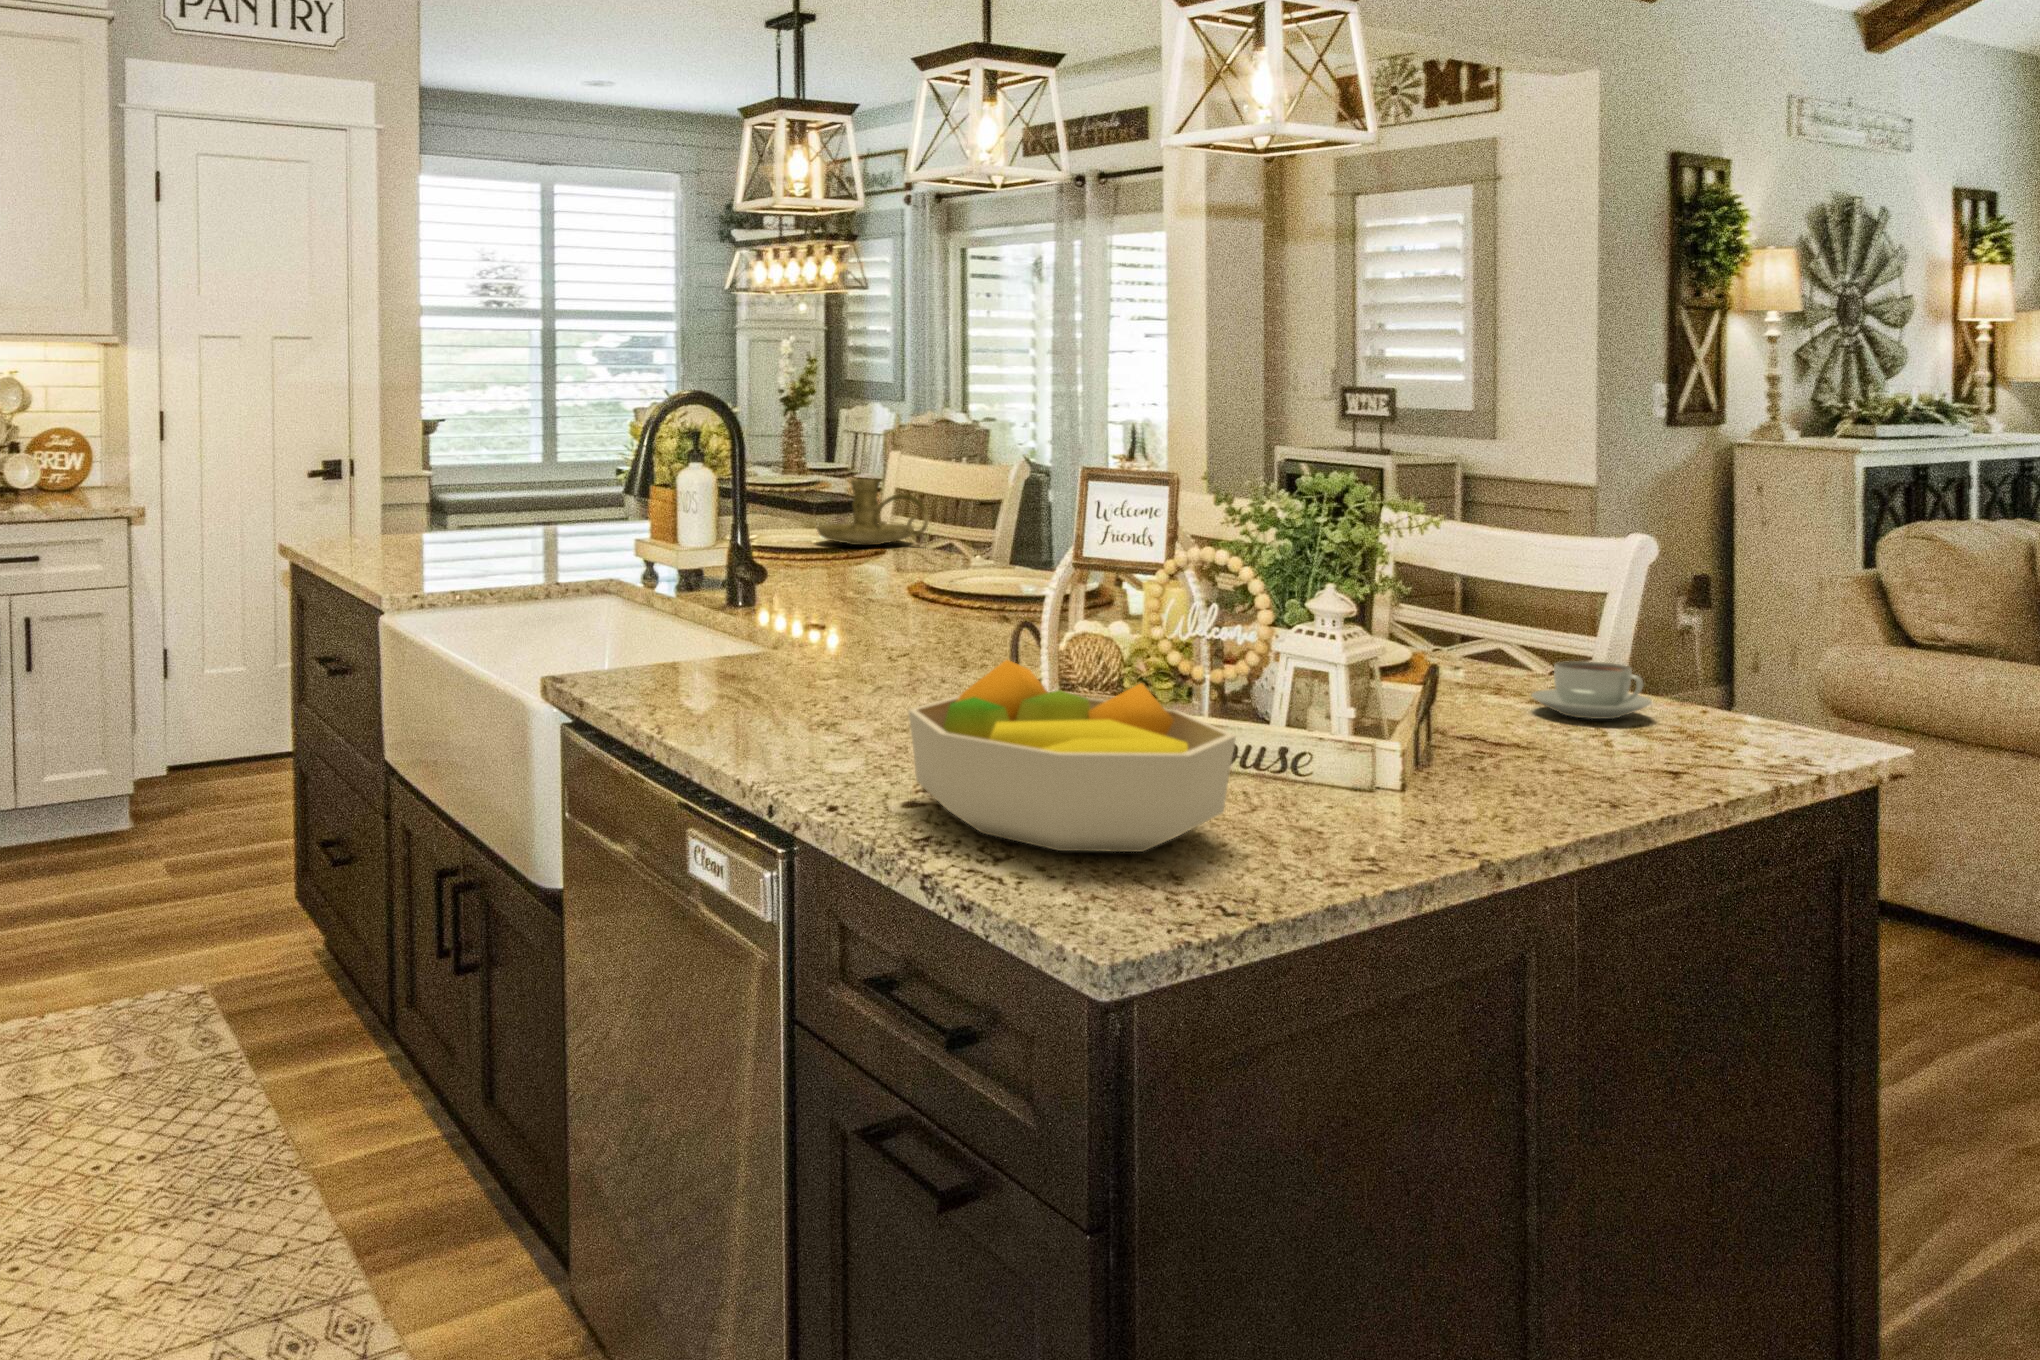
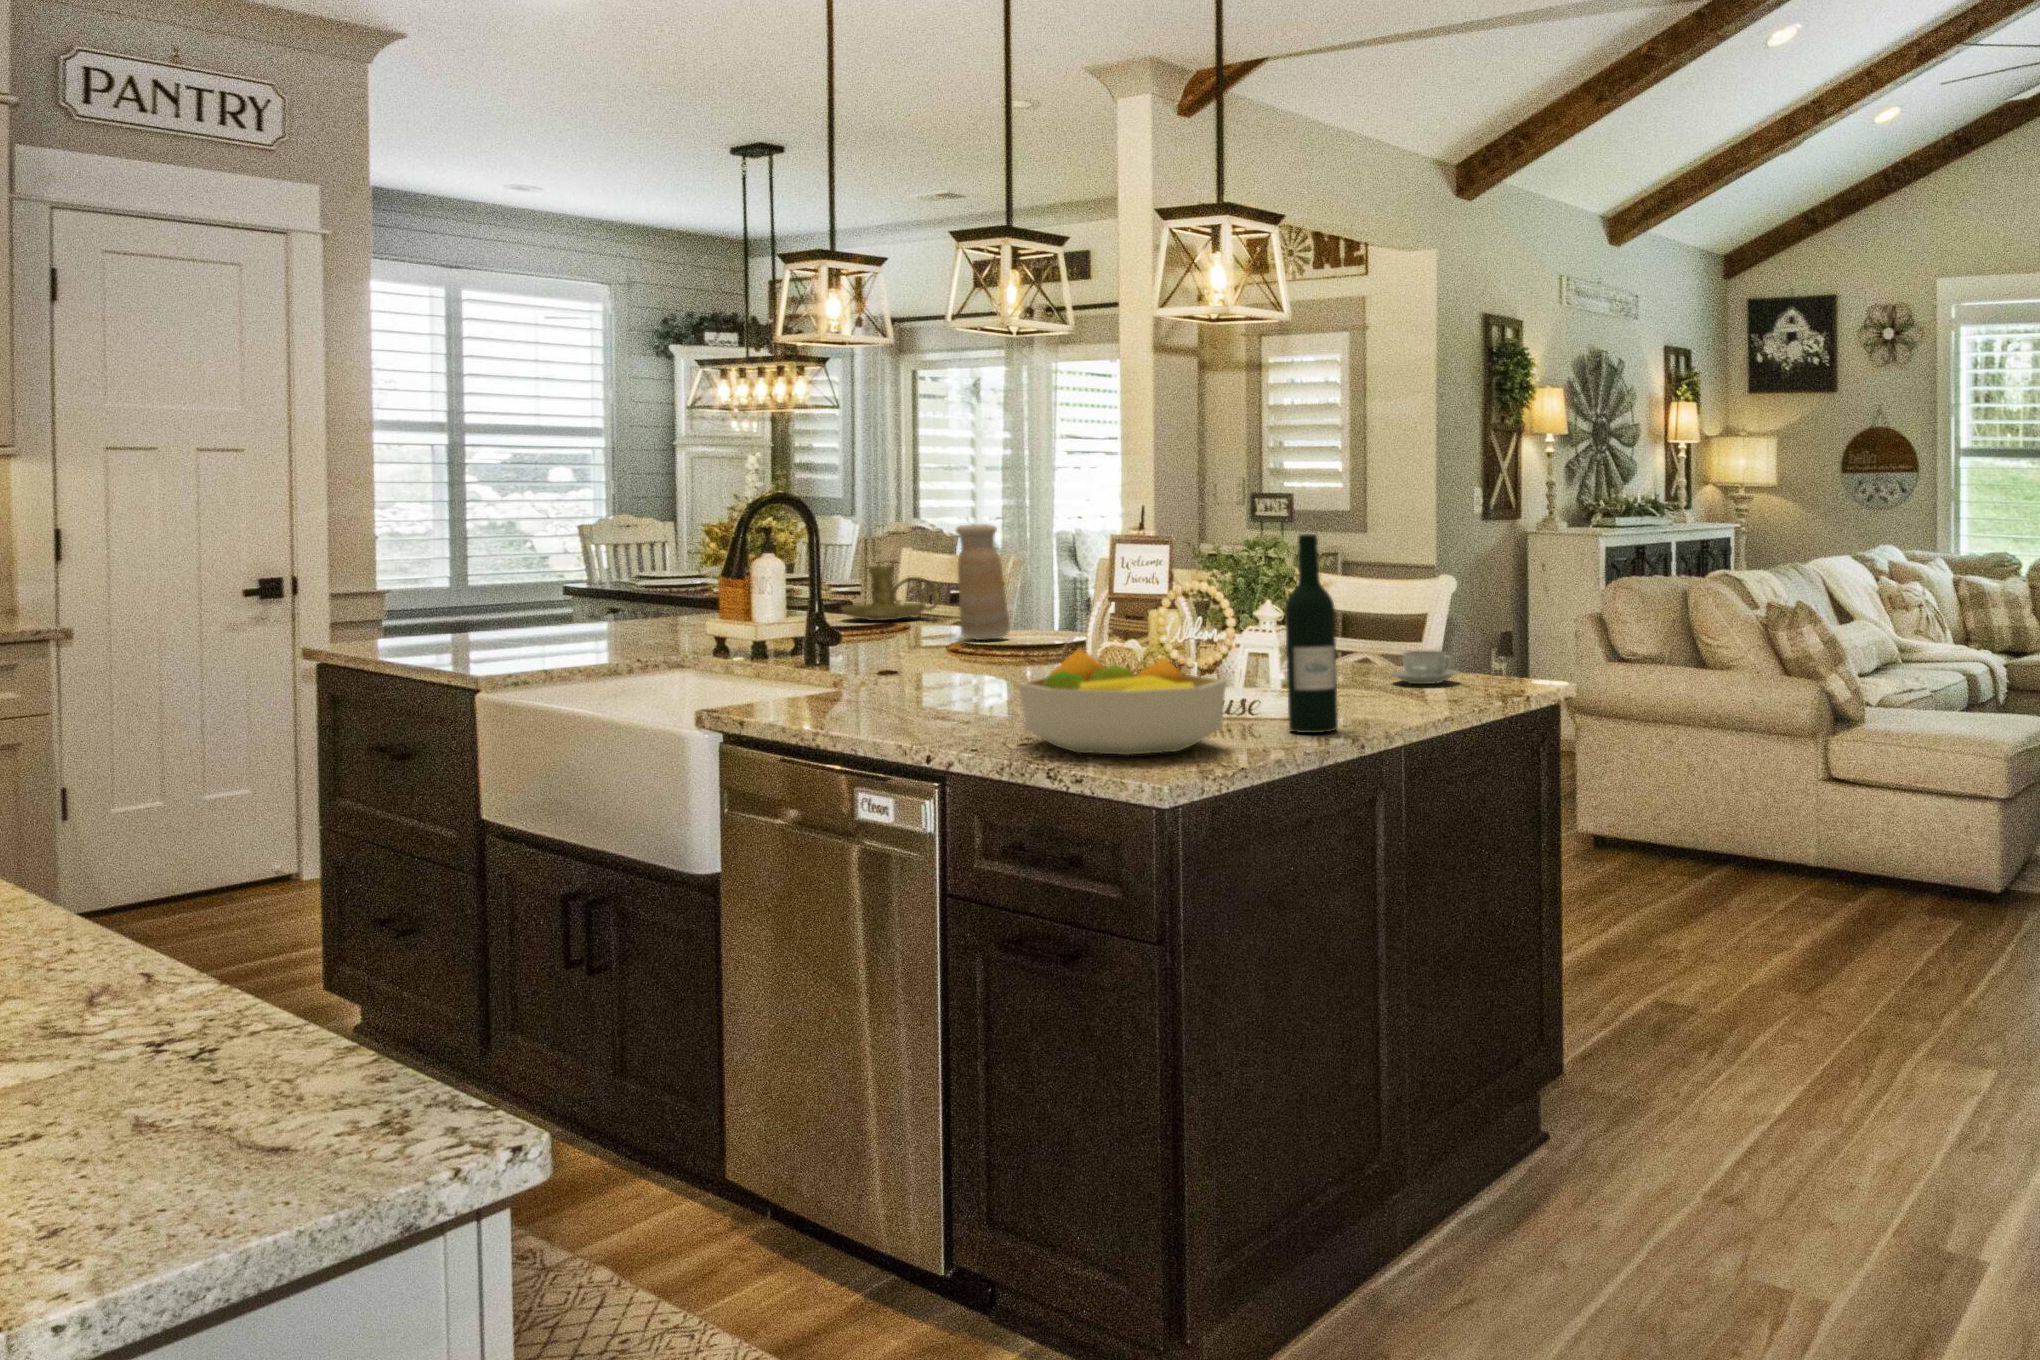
vase: none [936,436,997,583] -> present [956,524,1010,640]
wine bottle: none [1345,490,1440,826] -> present [1285,534,1338,733]

